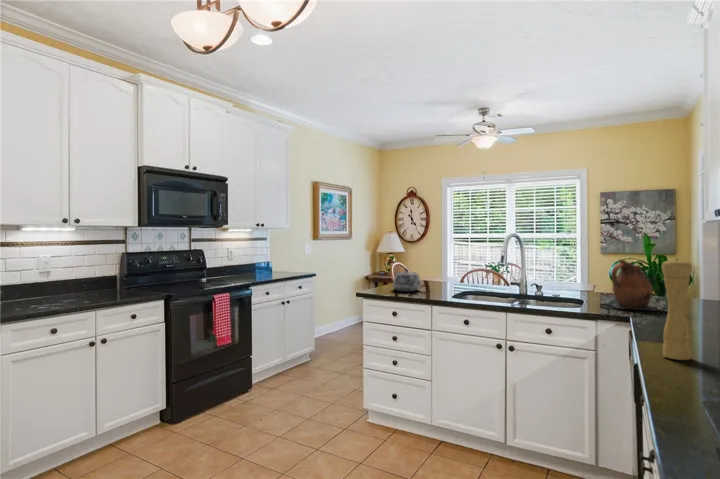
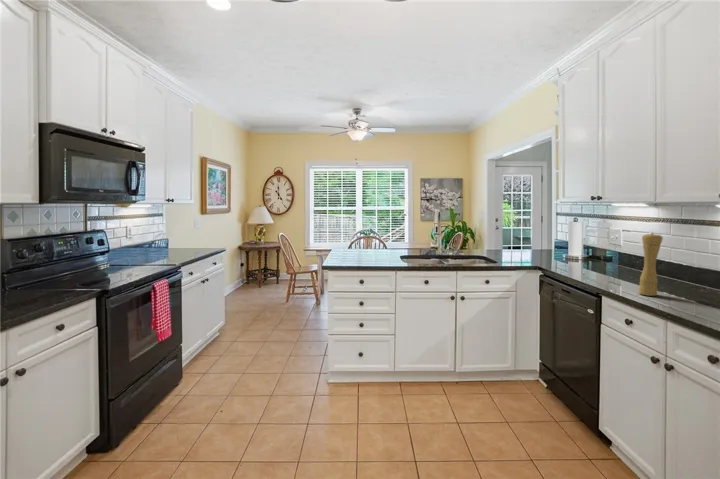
ceramic pitcher: present [611,259,655,311] -> none [513,230,546,263]
teapot: present [393,268,421,291] -> none [346,241,378,261]

